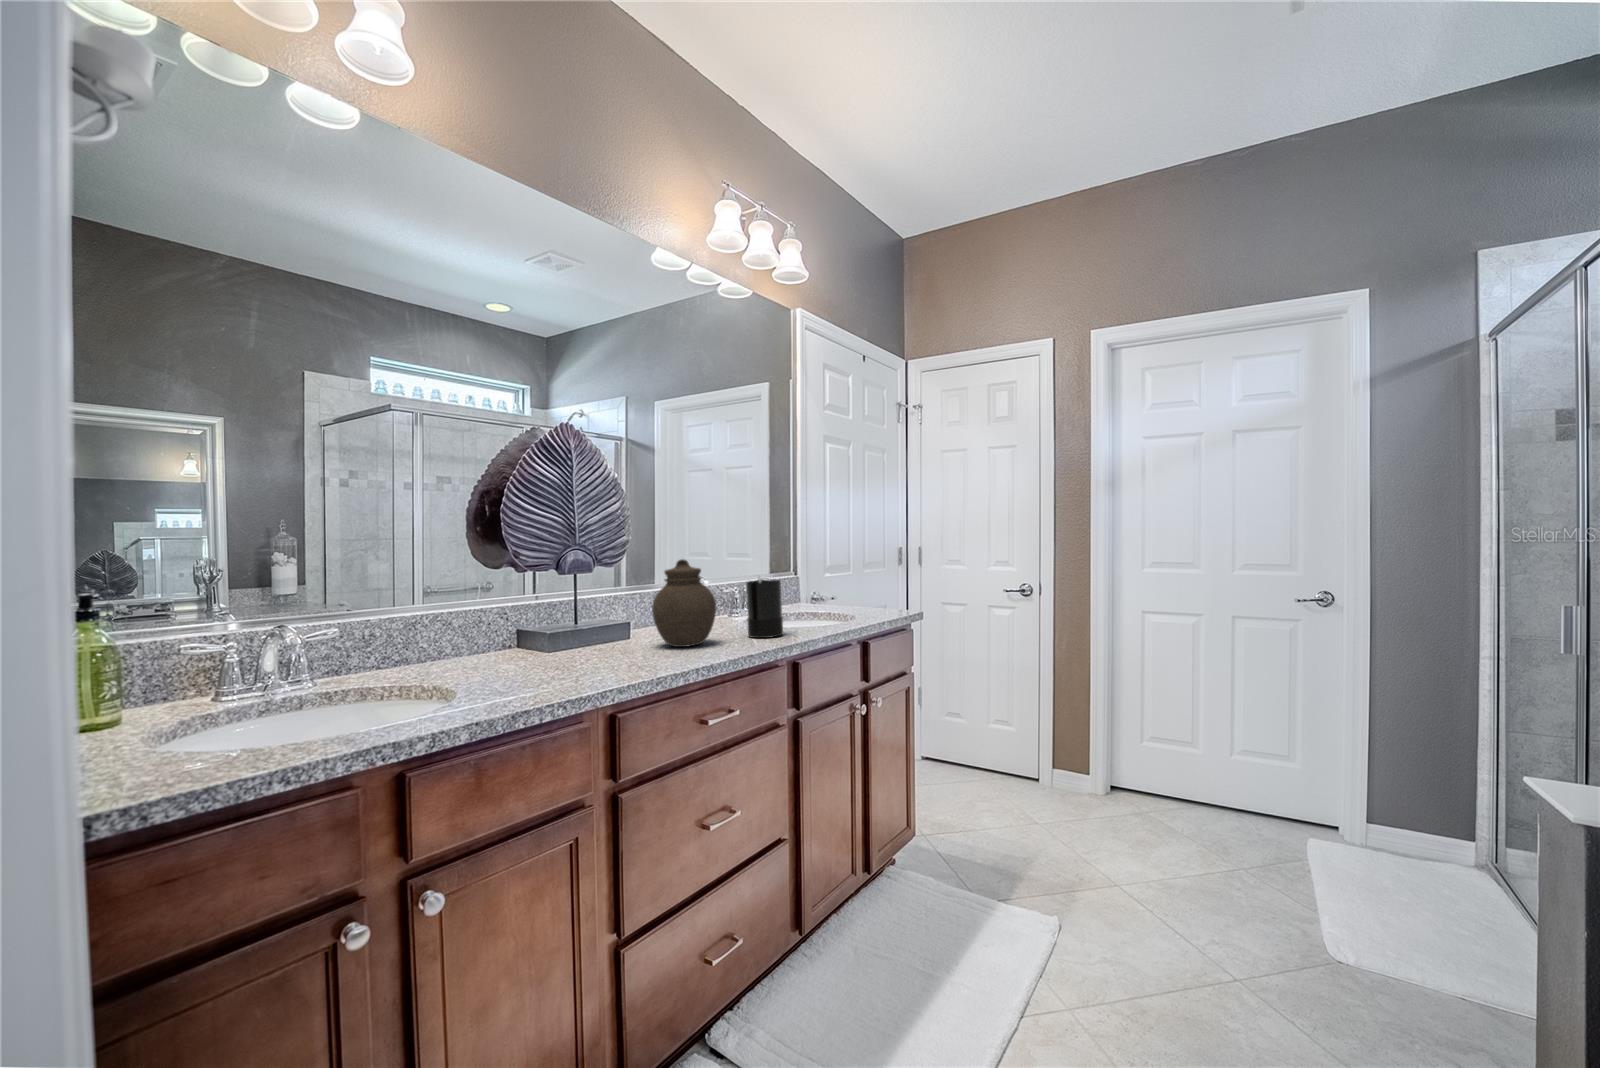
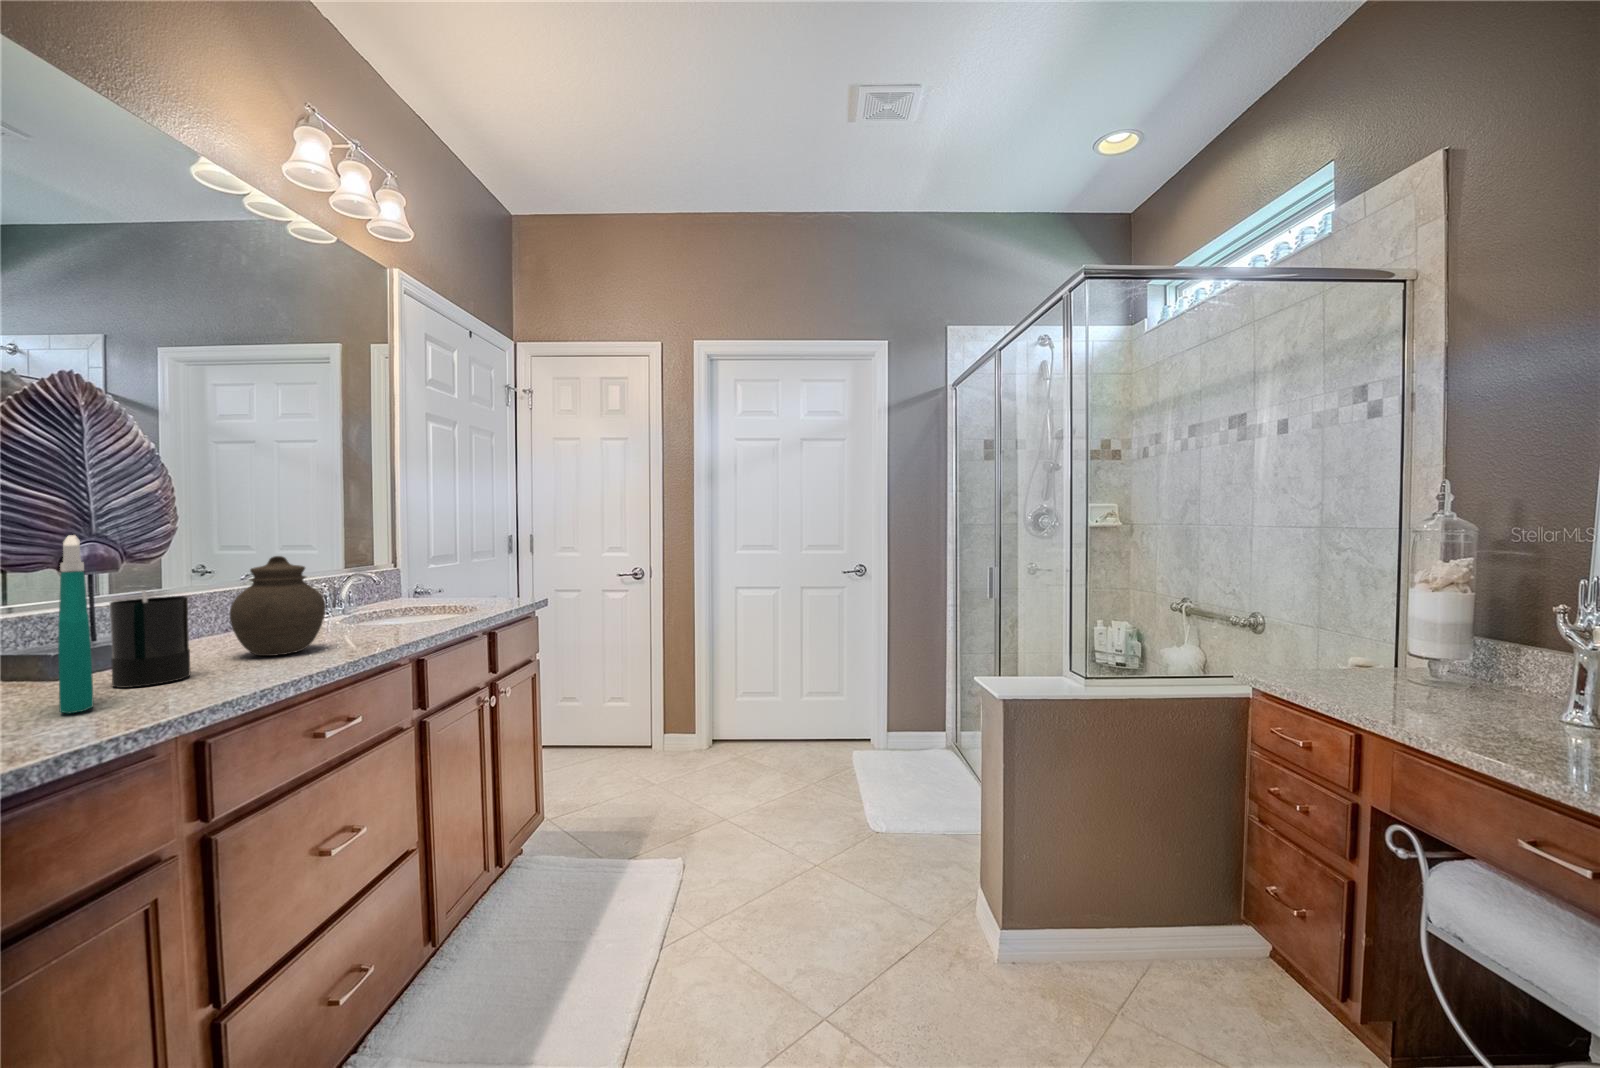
spray bottle: none [534,541,560,679] -> present [58,535,93,714]
candle: present [746,576,783,638] -> present [110,590,191,688]

